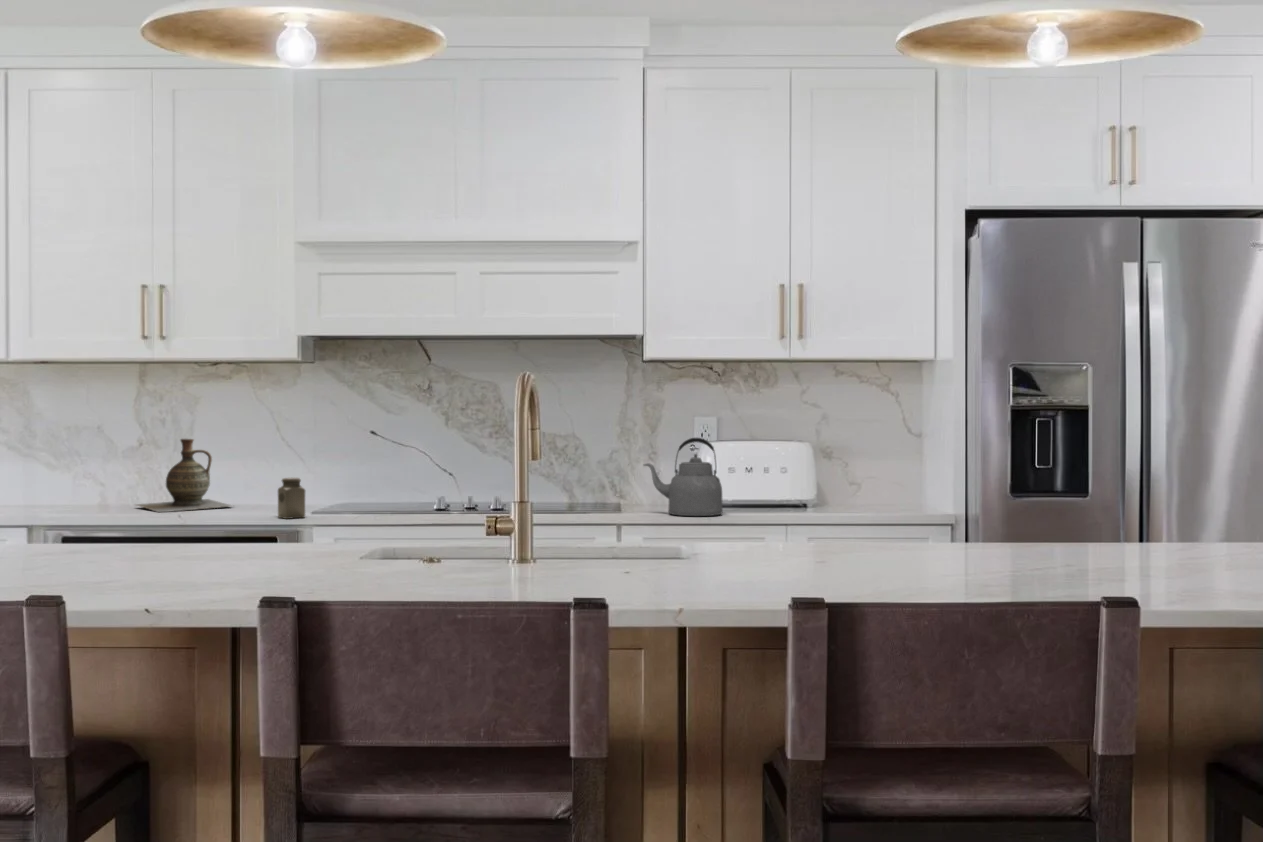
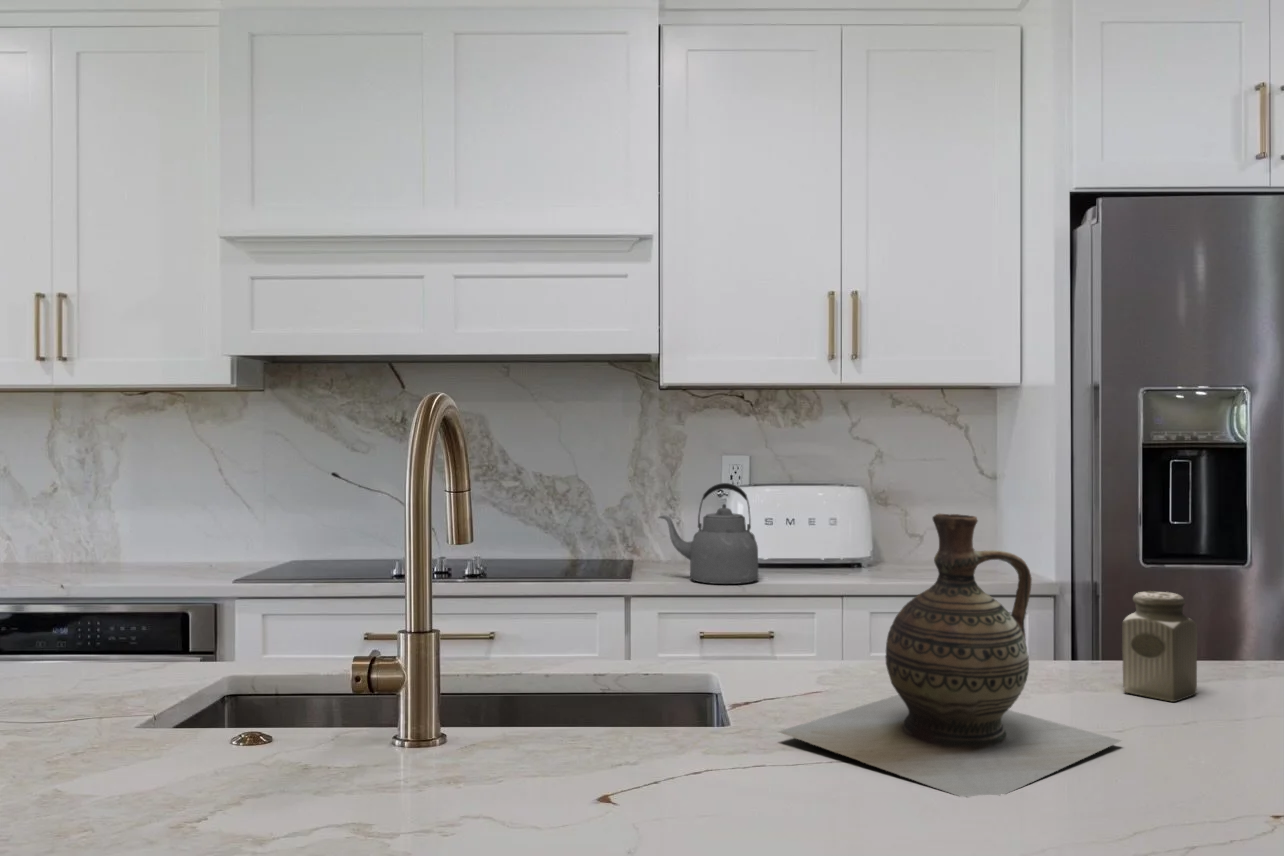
ceramic jug: present [137,439,231,512] -> present [779,514,1121,797]
salt shaker: present [278,477,305,519] -> present [1122,591,1197,702]

